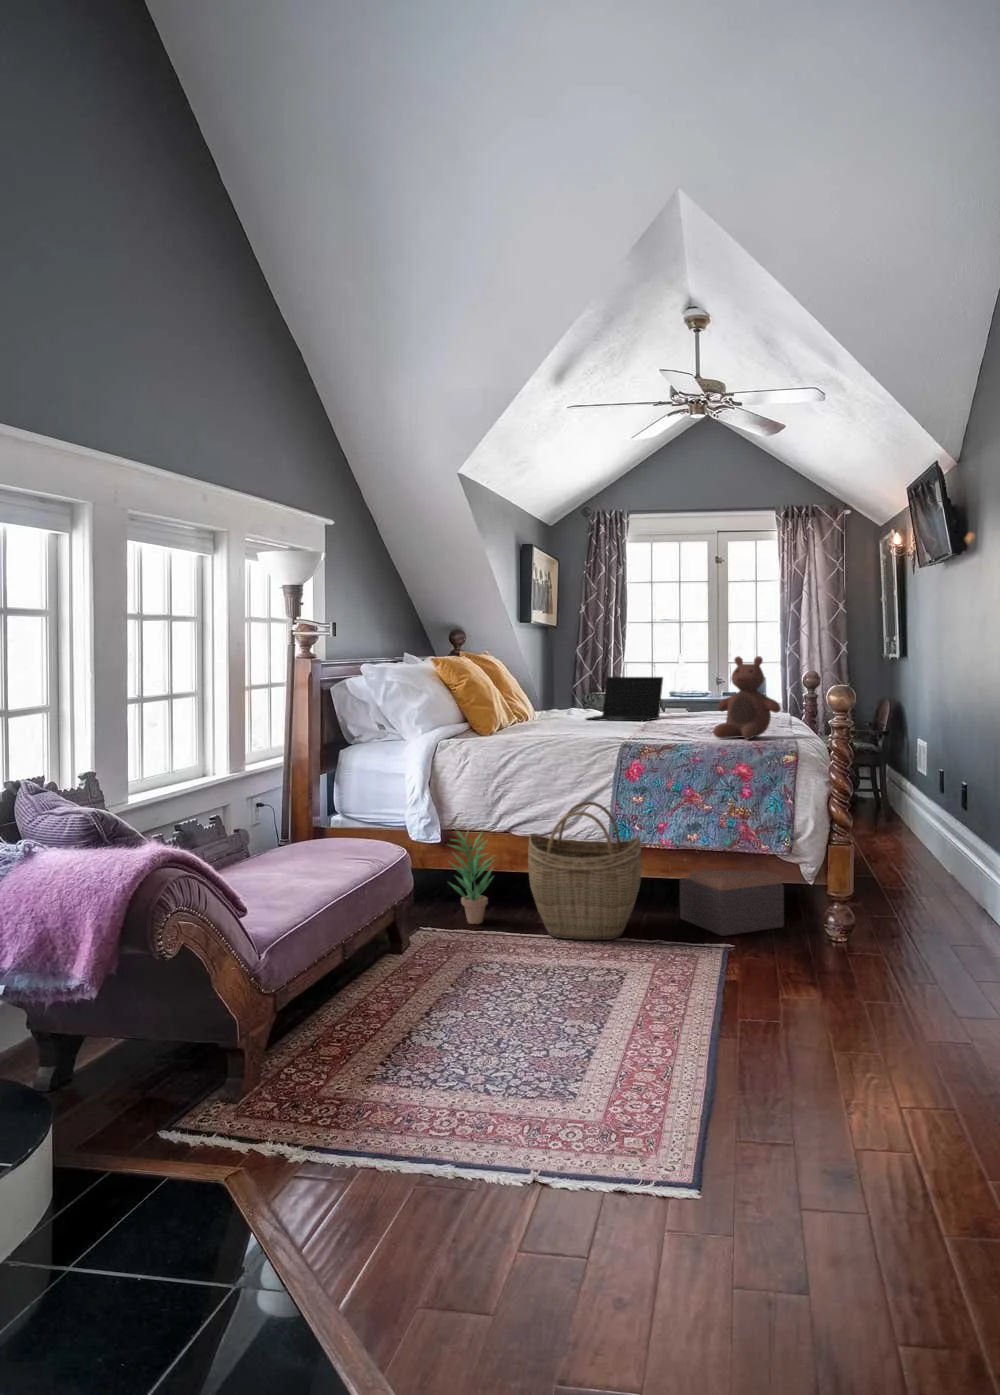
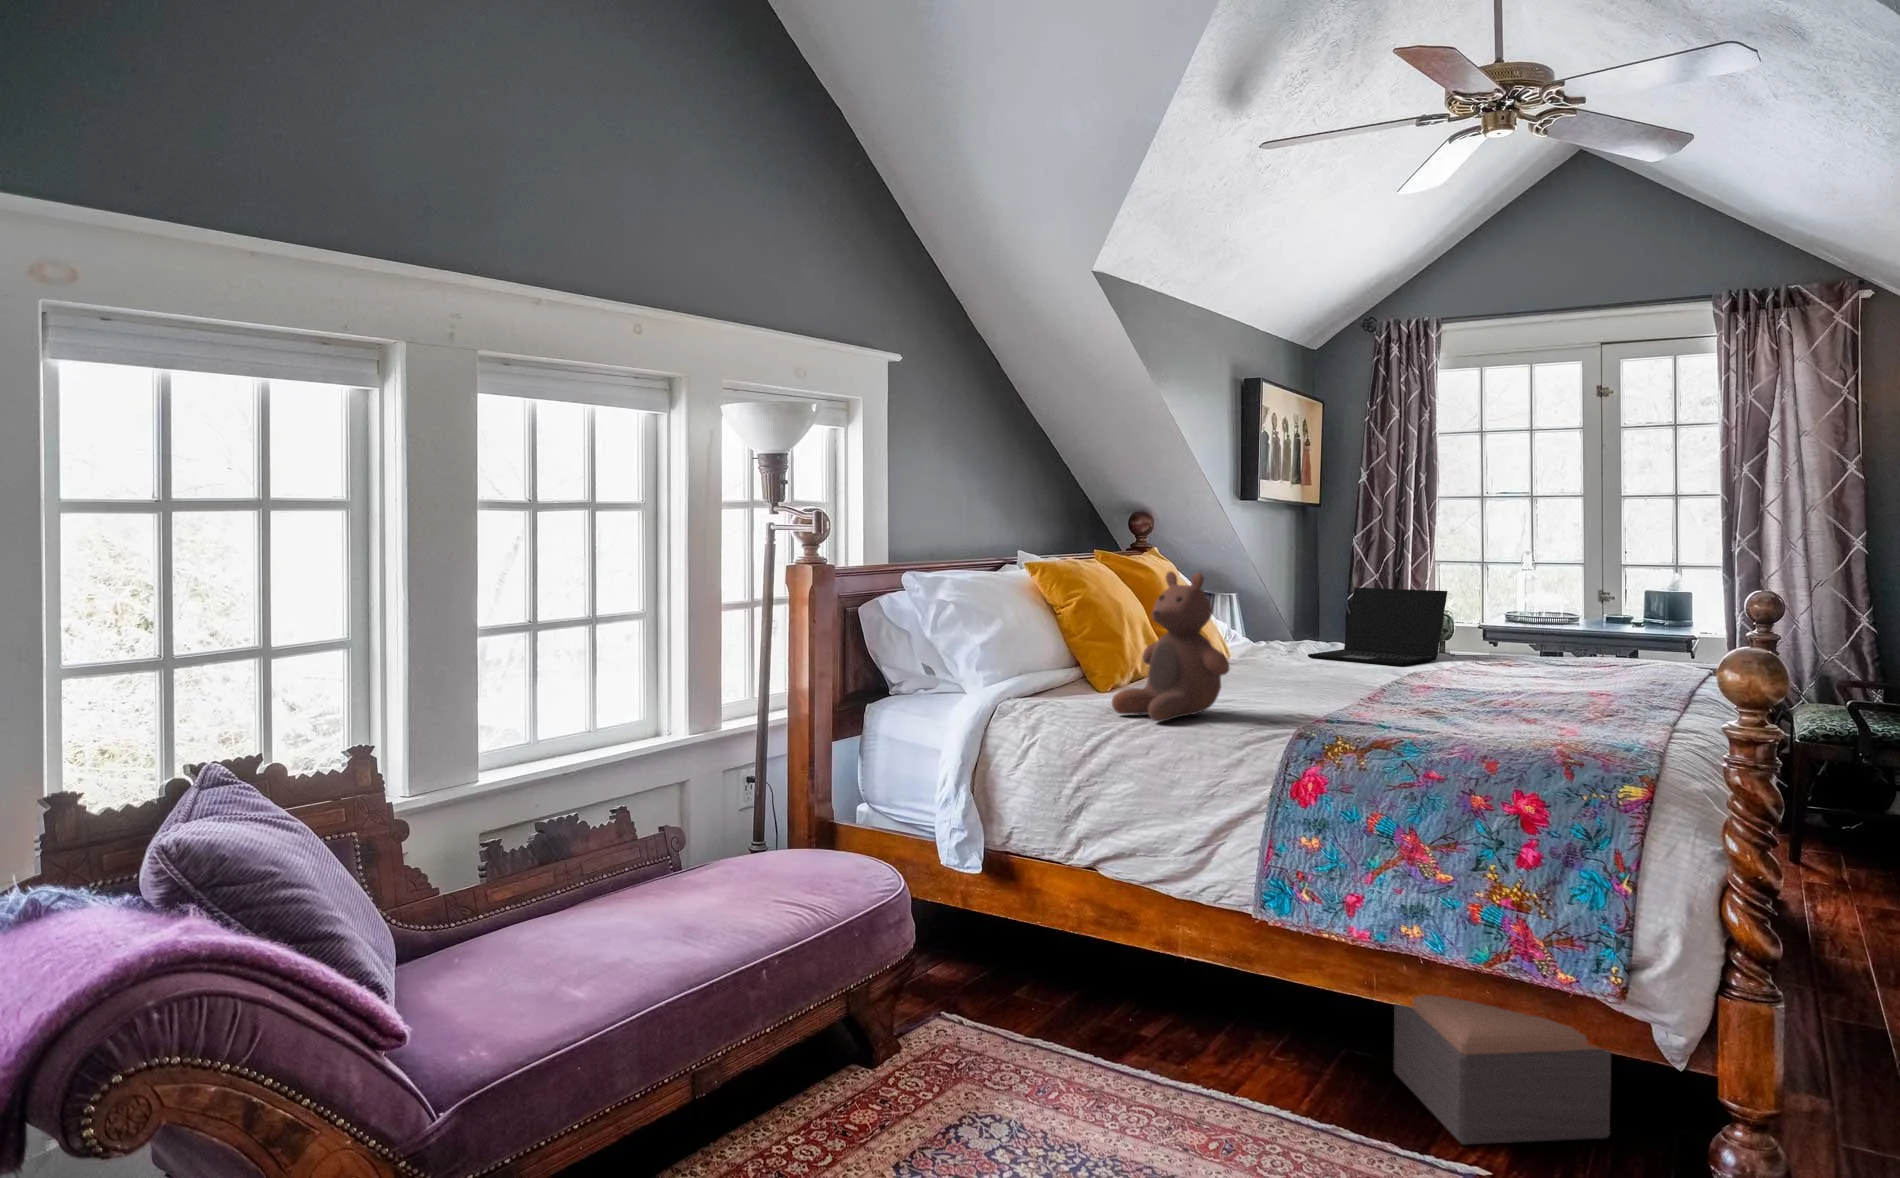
stuffed bear: present [713,656,781,739] -> present [1112,571,1229,722]
woven basket: present [528,802,642,940] -> none [1089,838,1305,1115]
potted plant: present [449,831,493,924] -> none [969,862,1060,1027]

